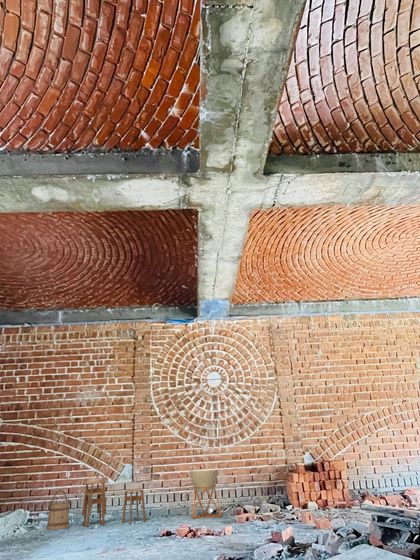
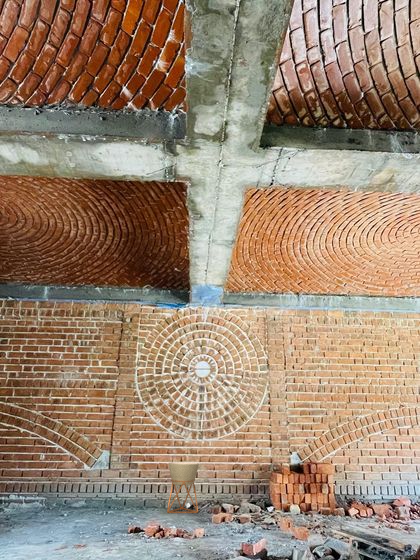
stool: present [82,482,146,528] -> none [53,467,119,514]
bucket: present [47,490,70,530] -> none [16,473,43,514]

